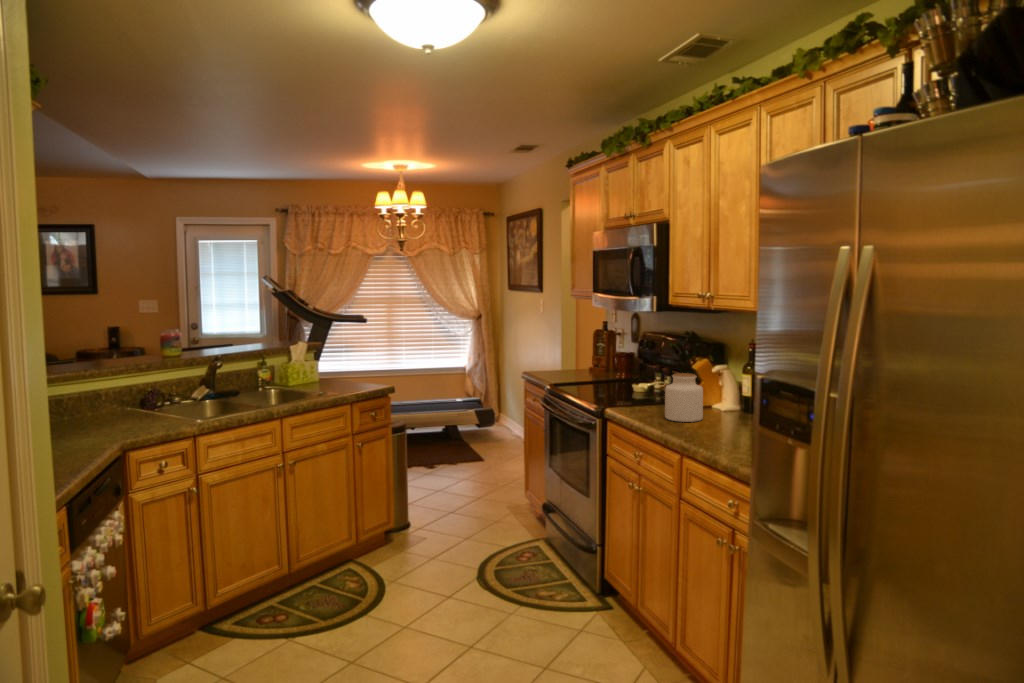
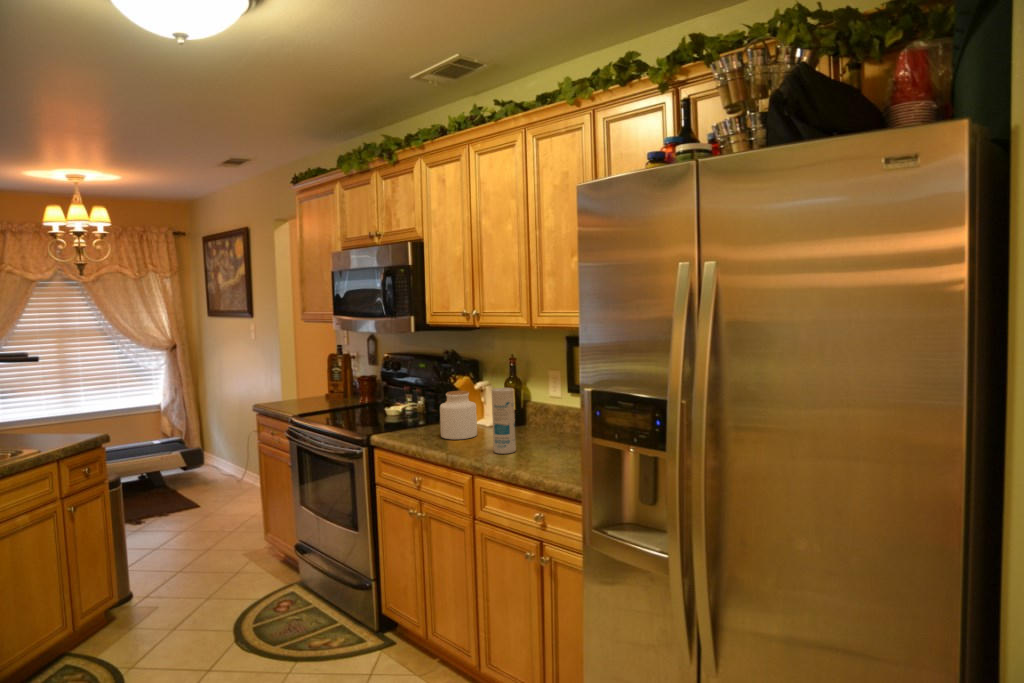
canister: none [707,373,732,440] -> present [492,388,516,454]

